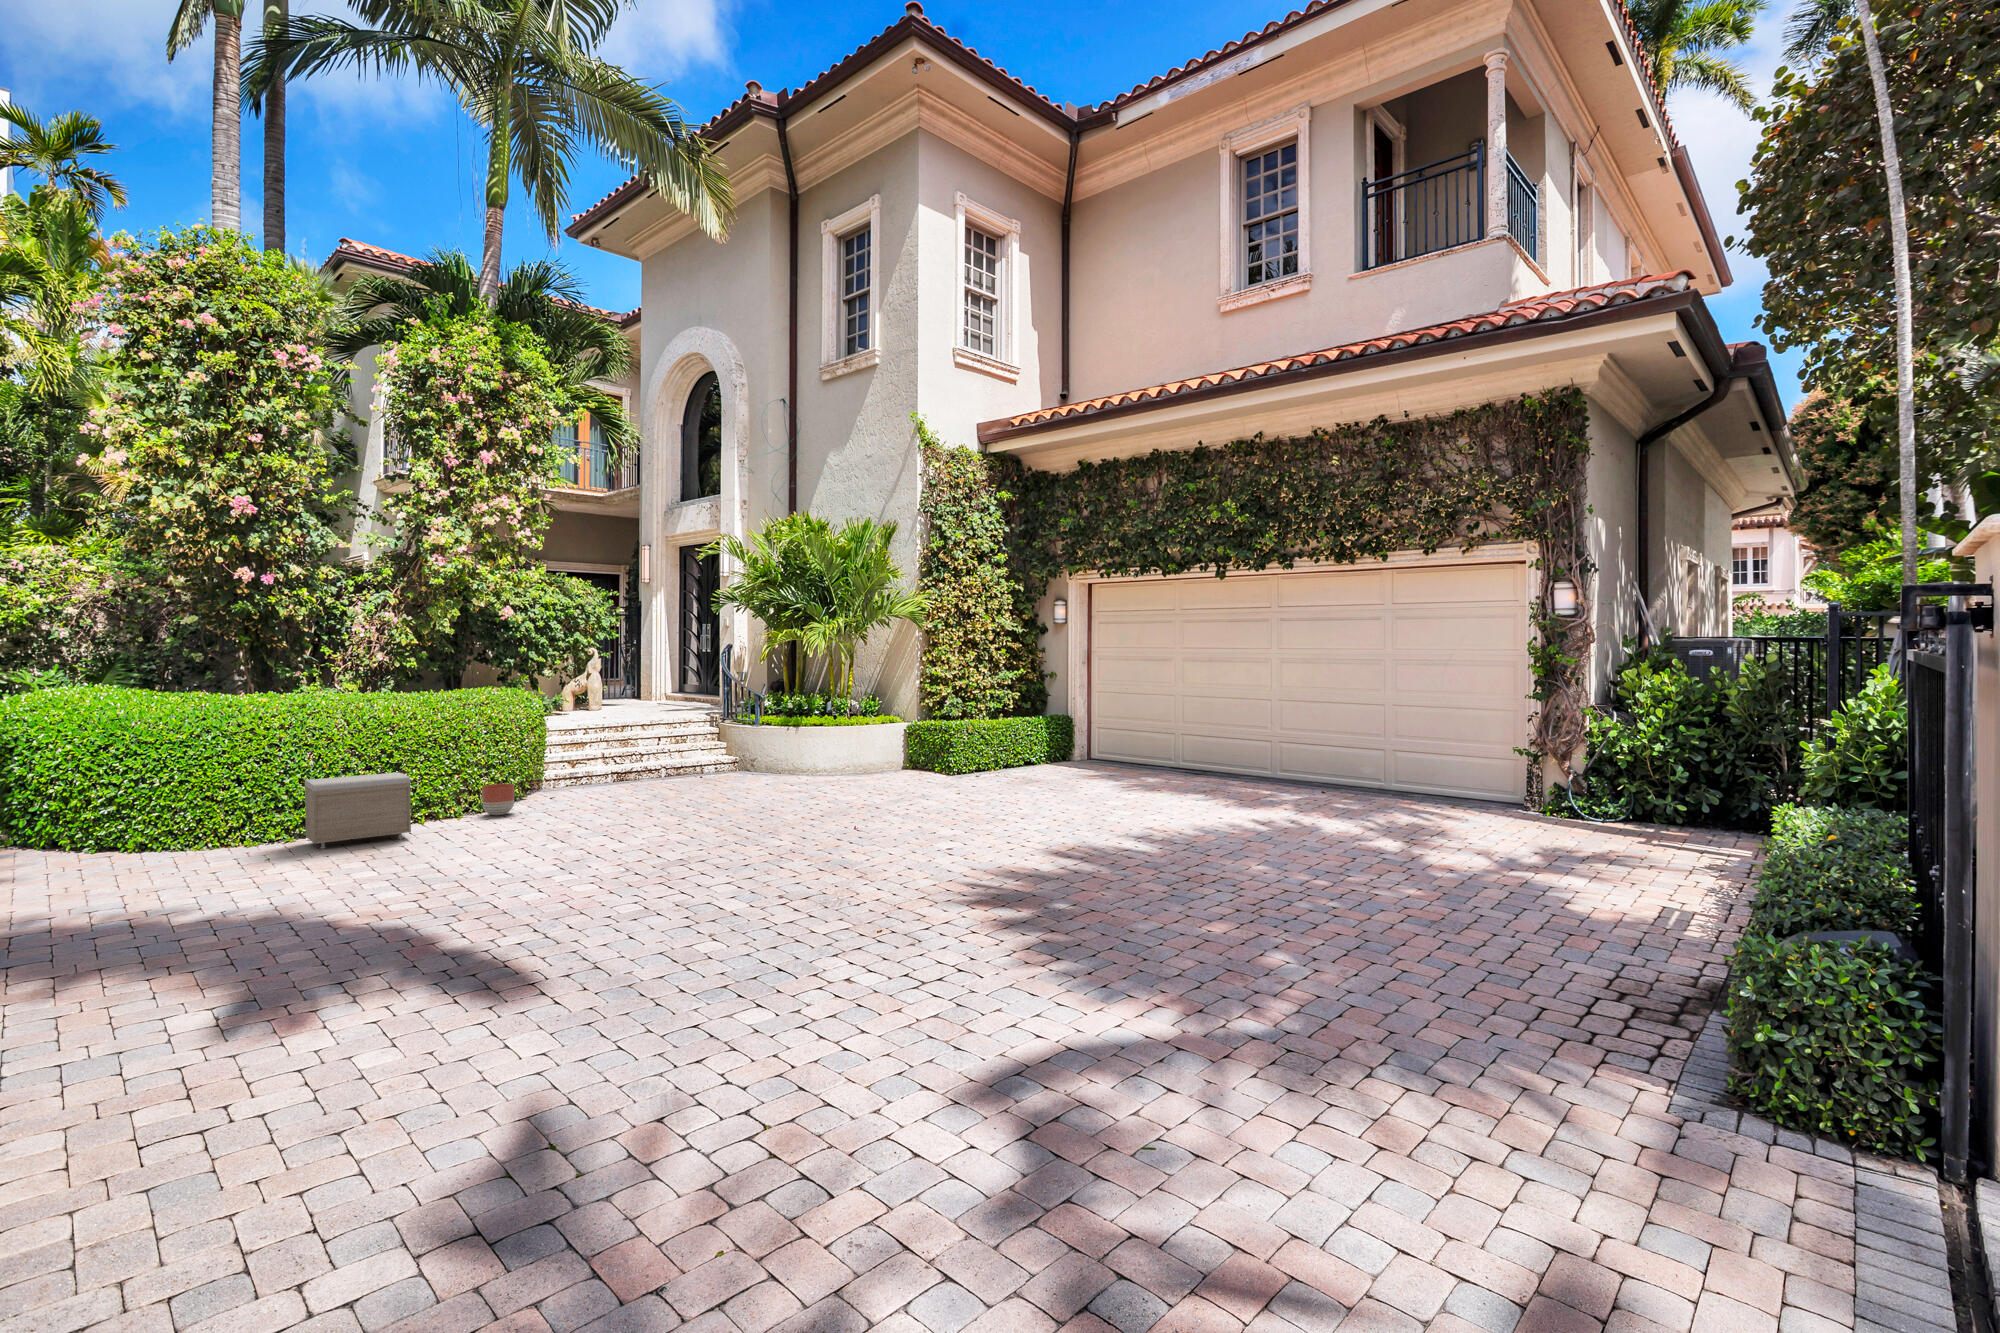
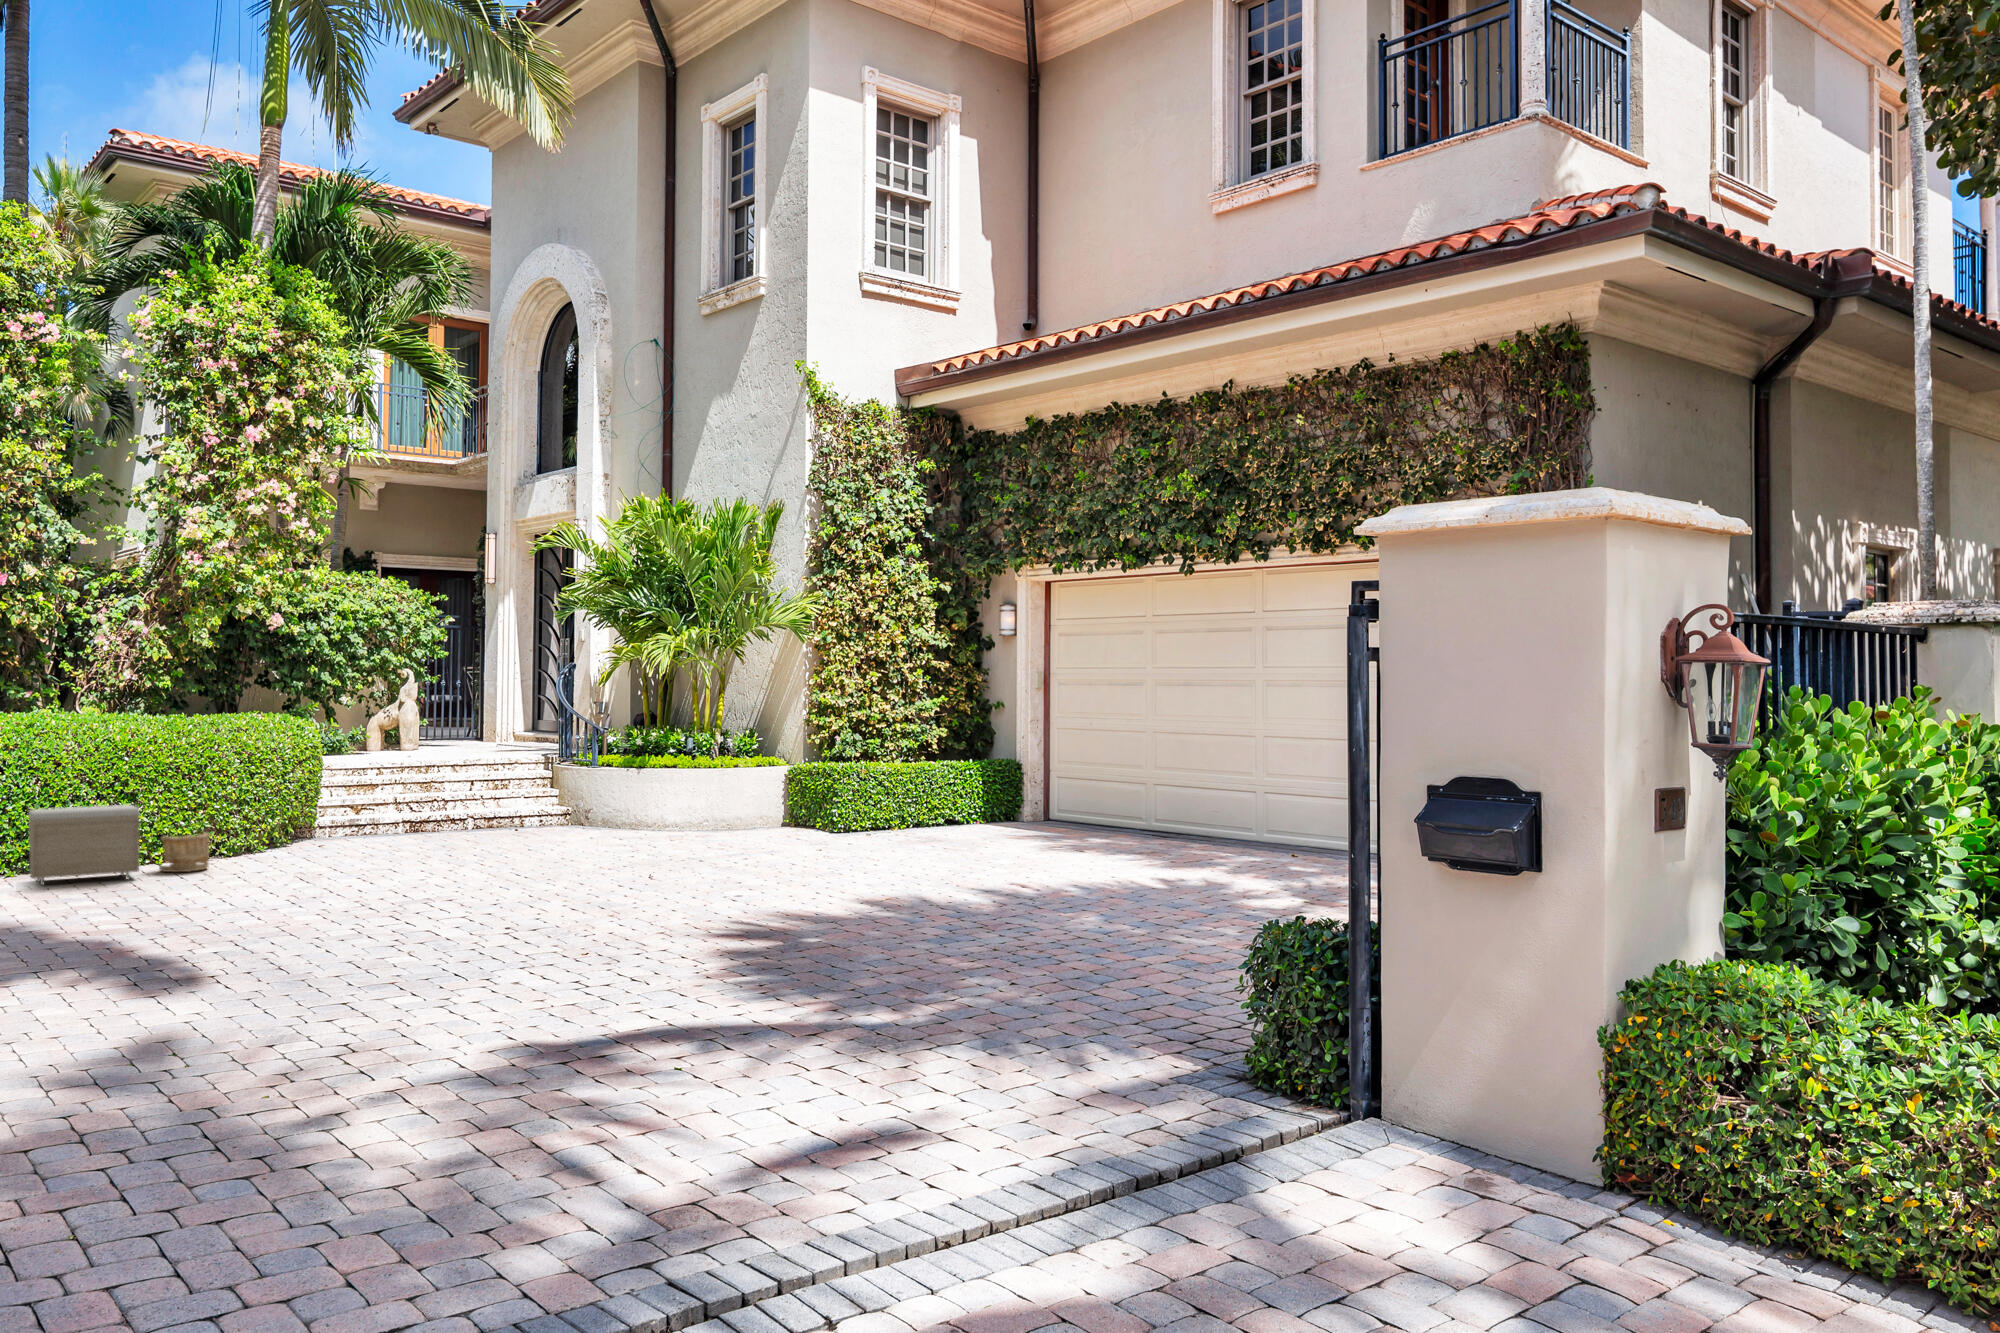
planter: present [482,784,514,815] -> none [229,825,267,862]
wooden bucket: none [422,793,470,830] -> present [159,832,210,872]

